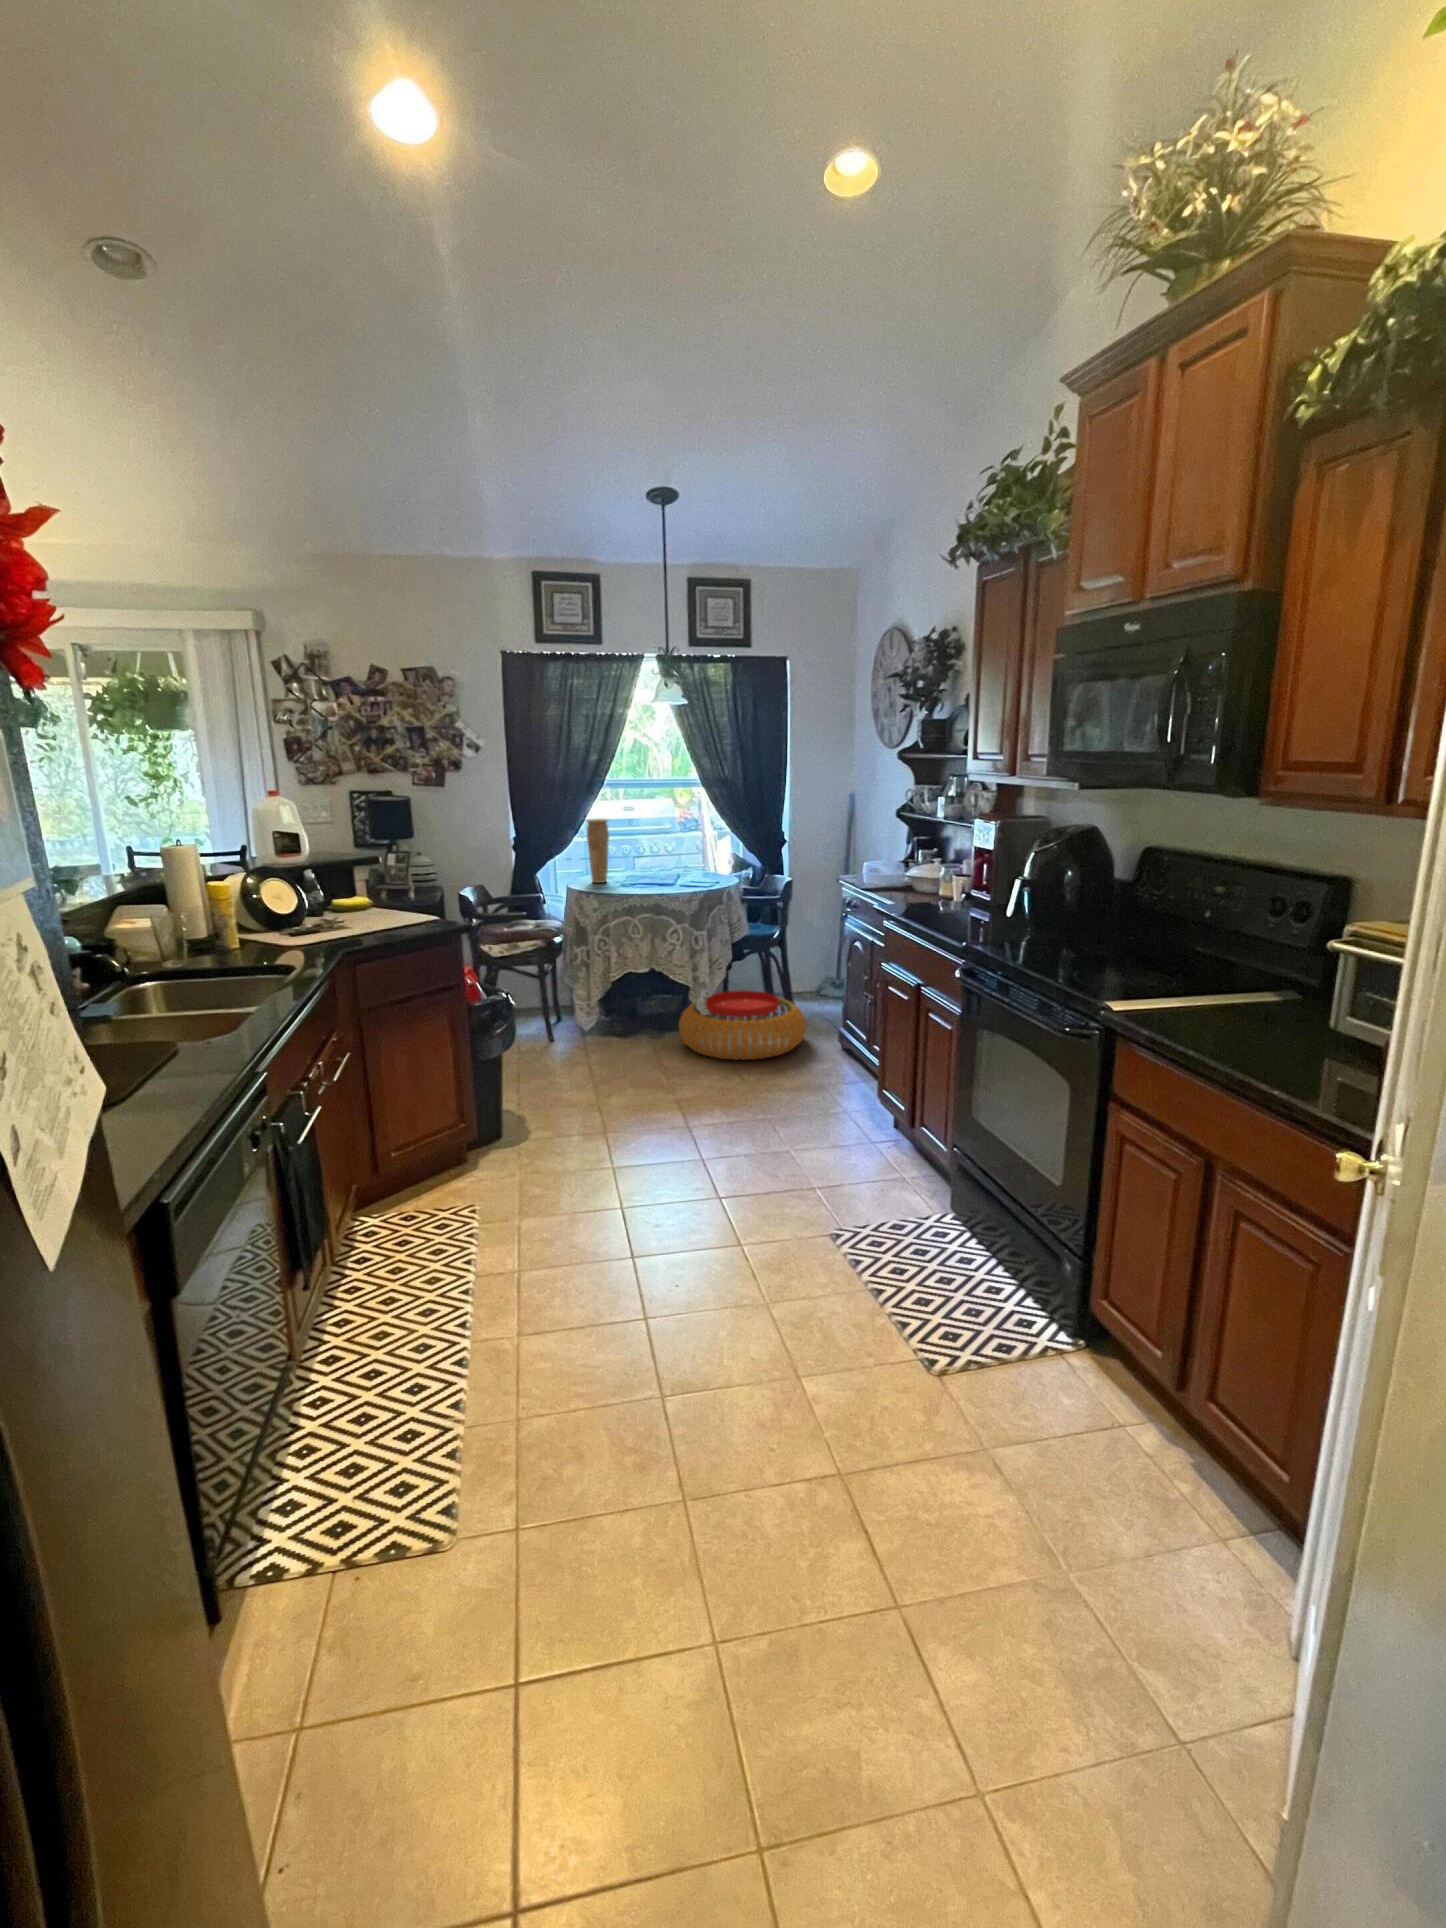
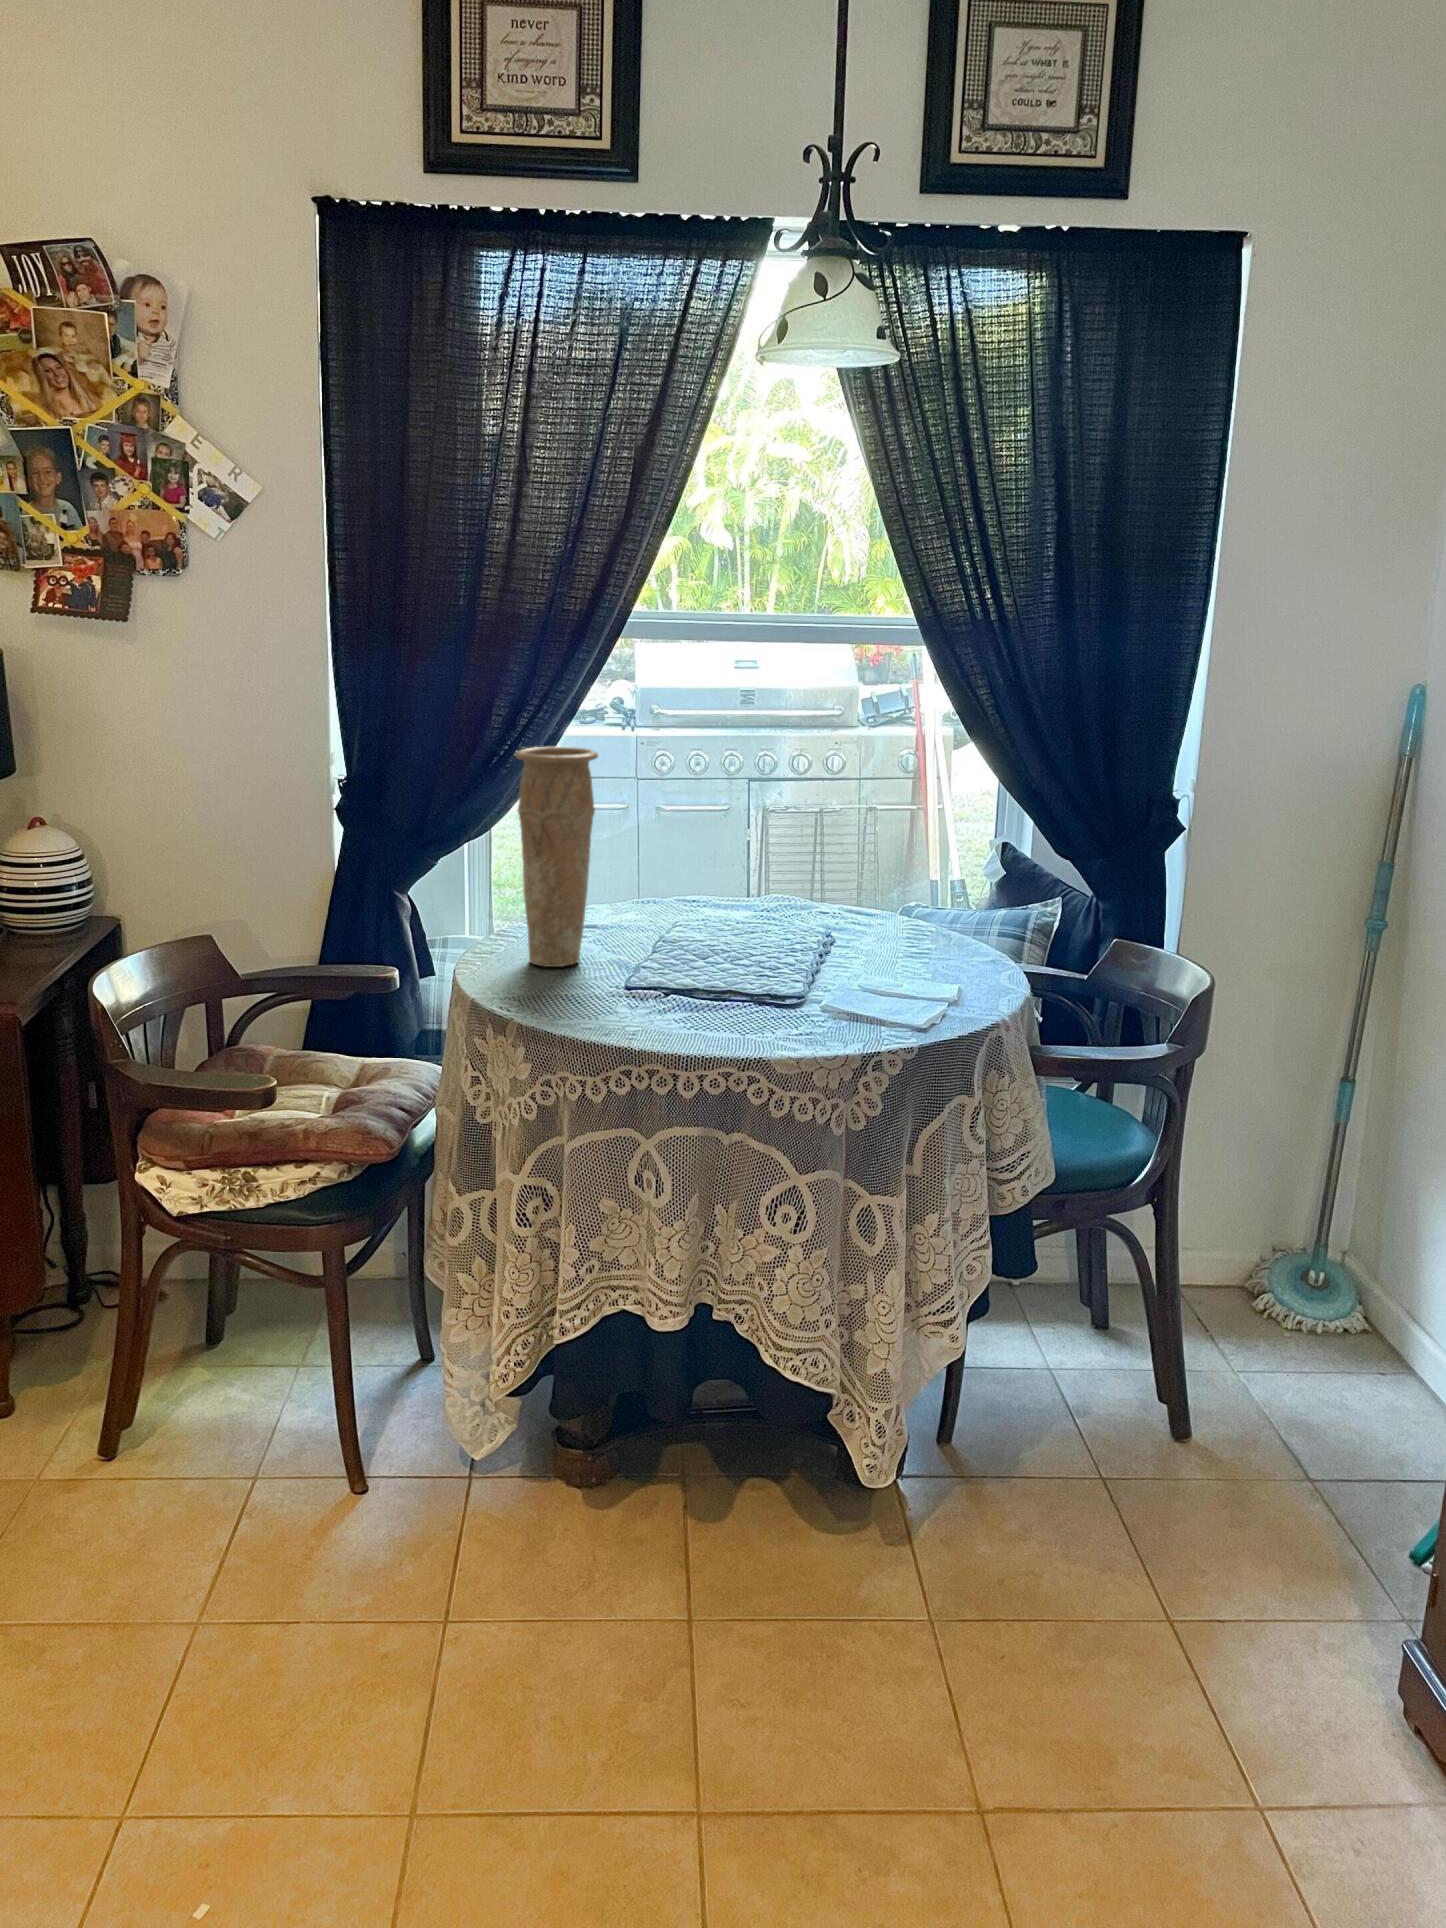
pouf: present [679,990,806,1060] -> none [782,1379,1271,1757]

